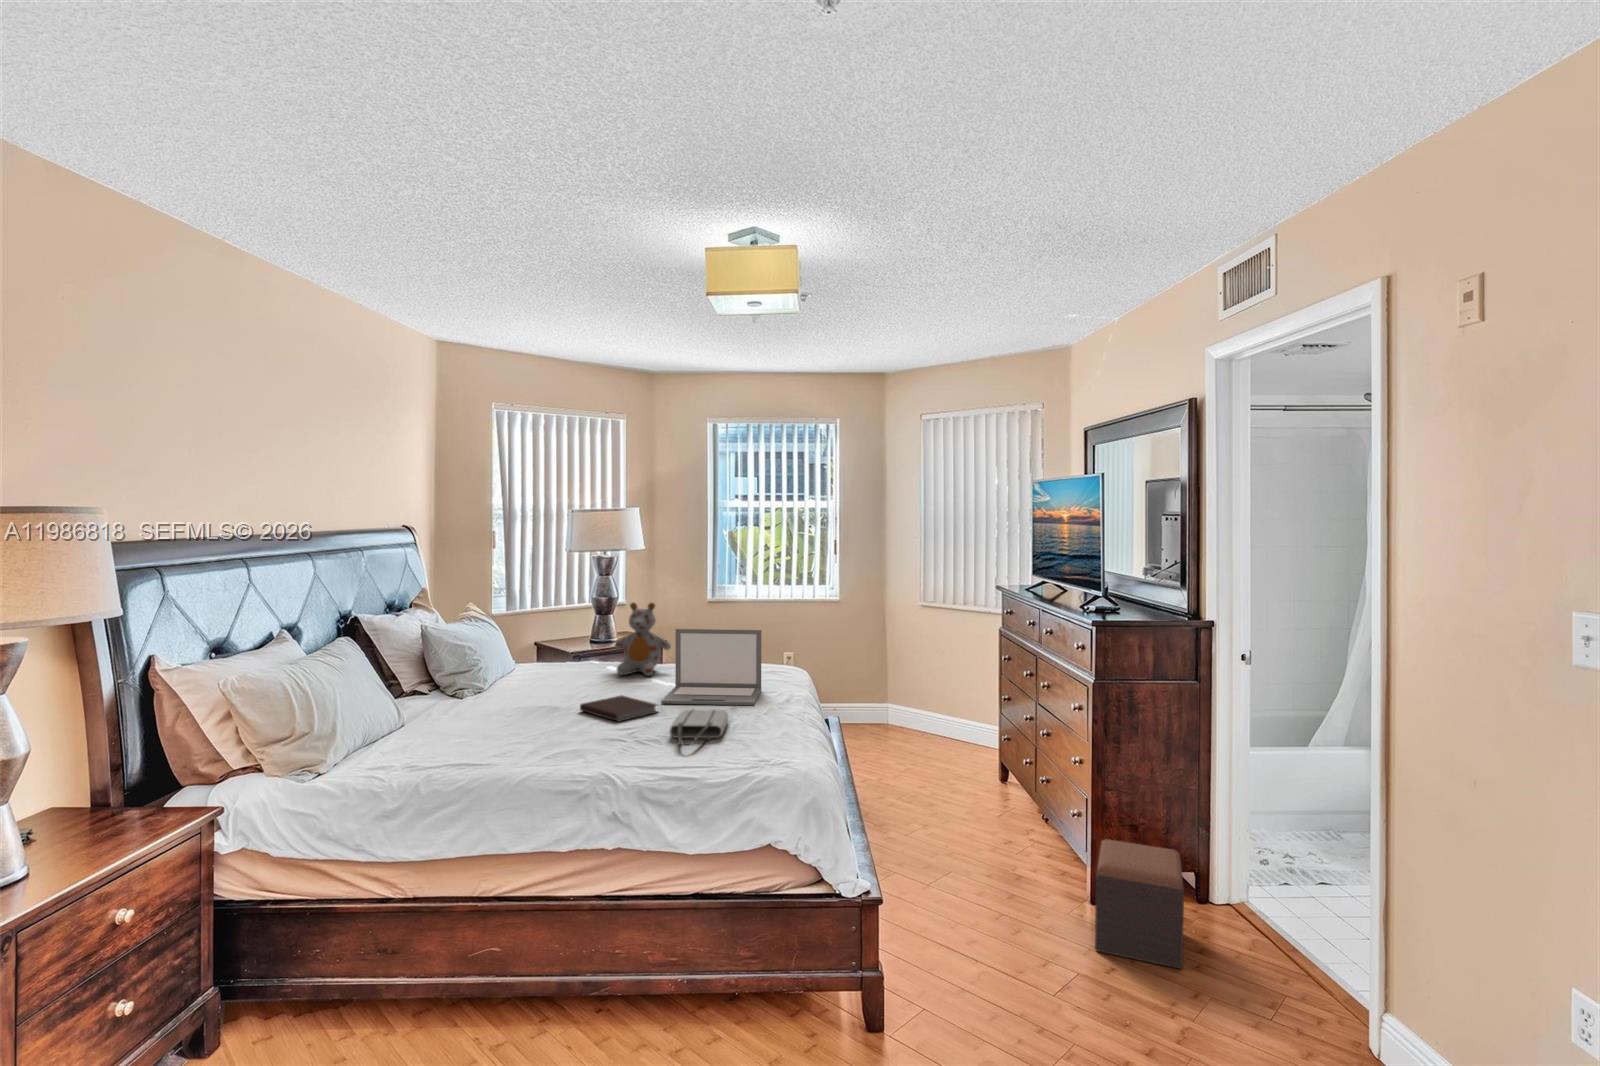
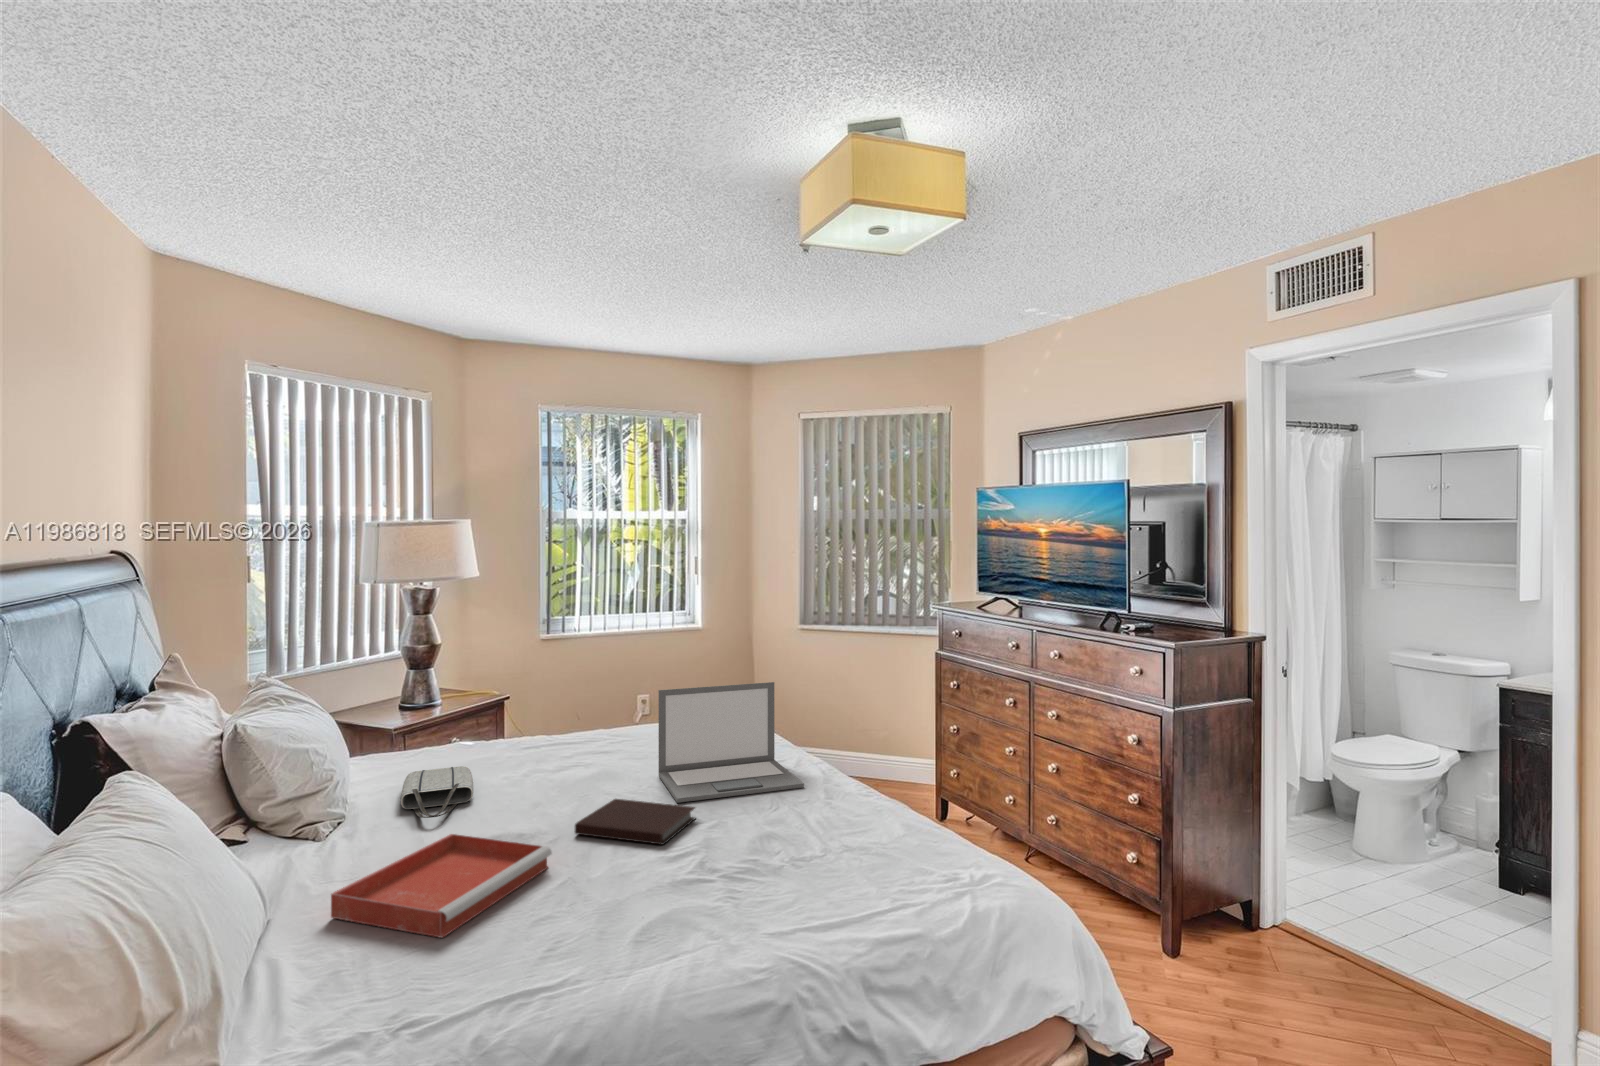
stuffed bear: present [615,603,671,676] -> none [520,653,604,763]
tray: none [423,699,546,742] -> present [331,834,552,938]
tote bag: present [670,710,728,746] -> present [401,766,473,818]
footstool: present [1095,839,1184,969] -> none [1202,888,1337,1025]

